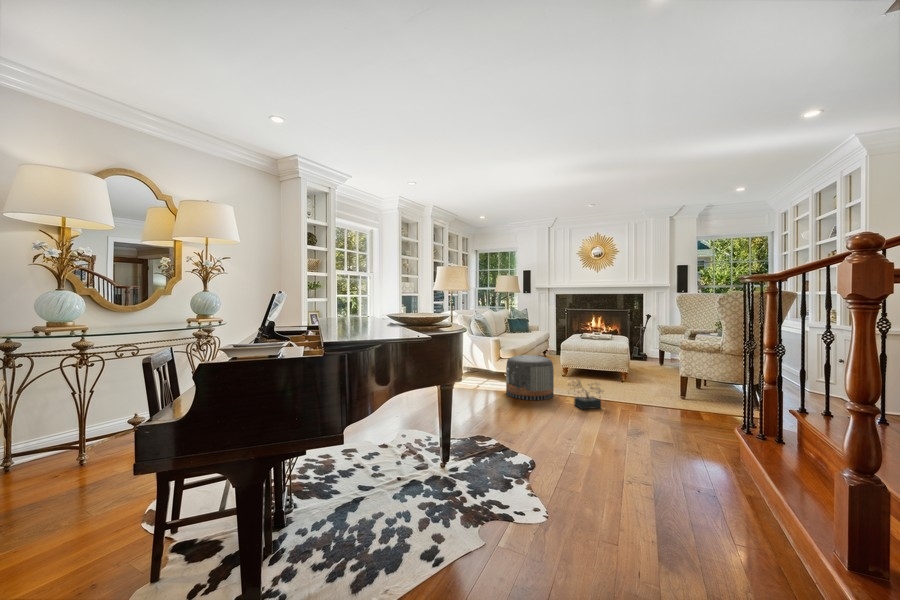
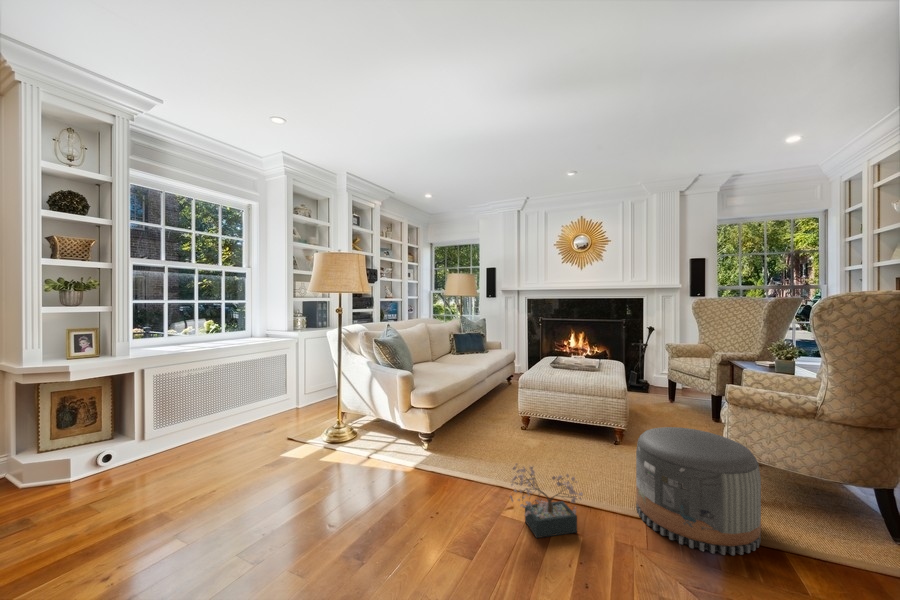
pouf: present [506,355,554,400] -> present [636,427,761,555]

